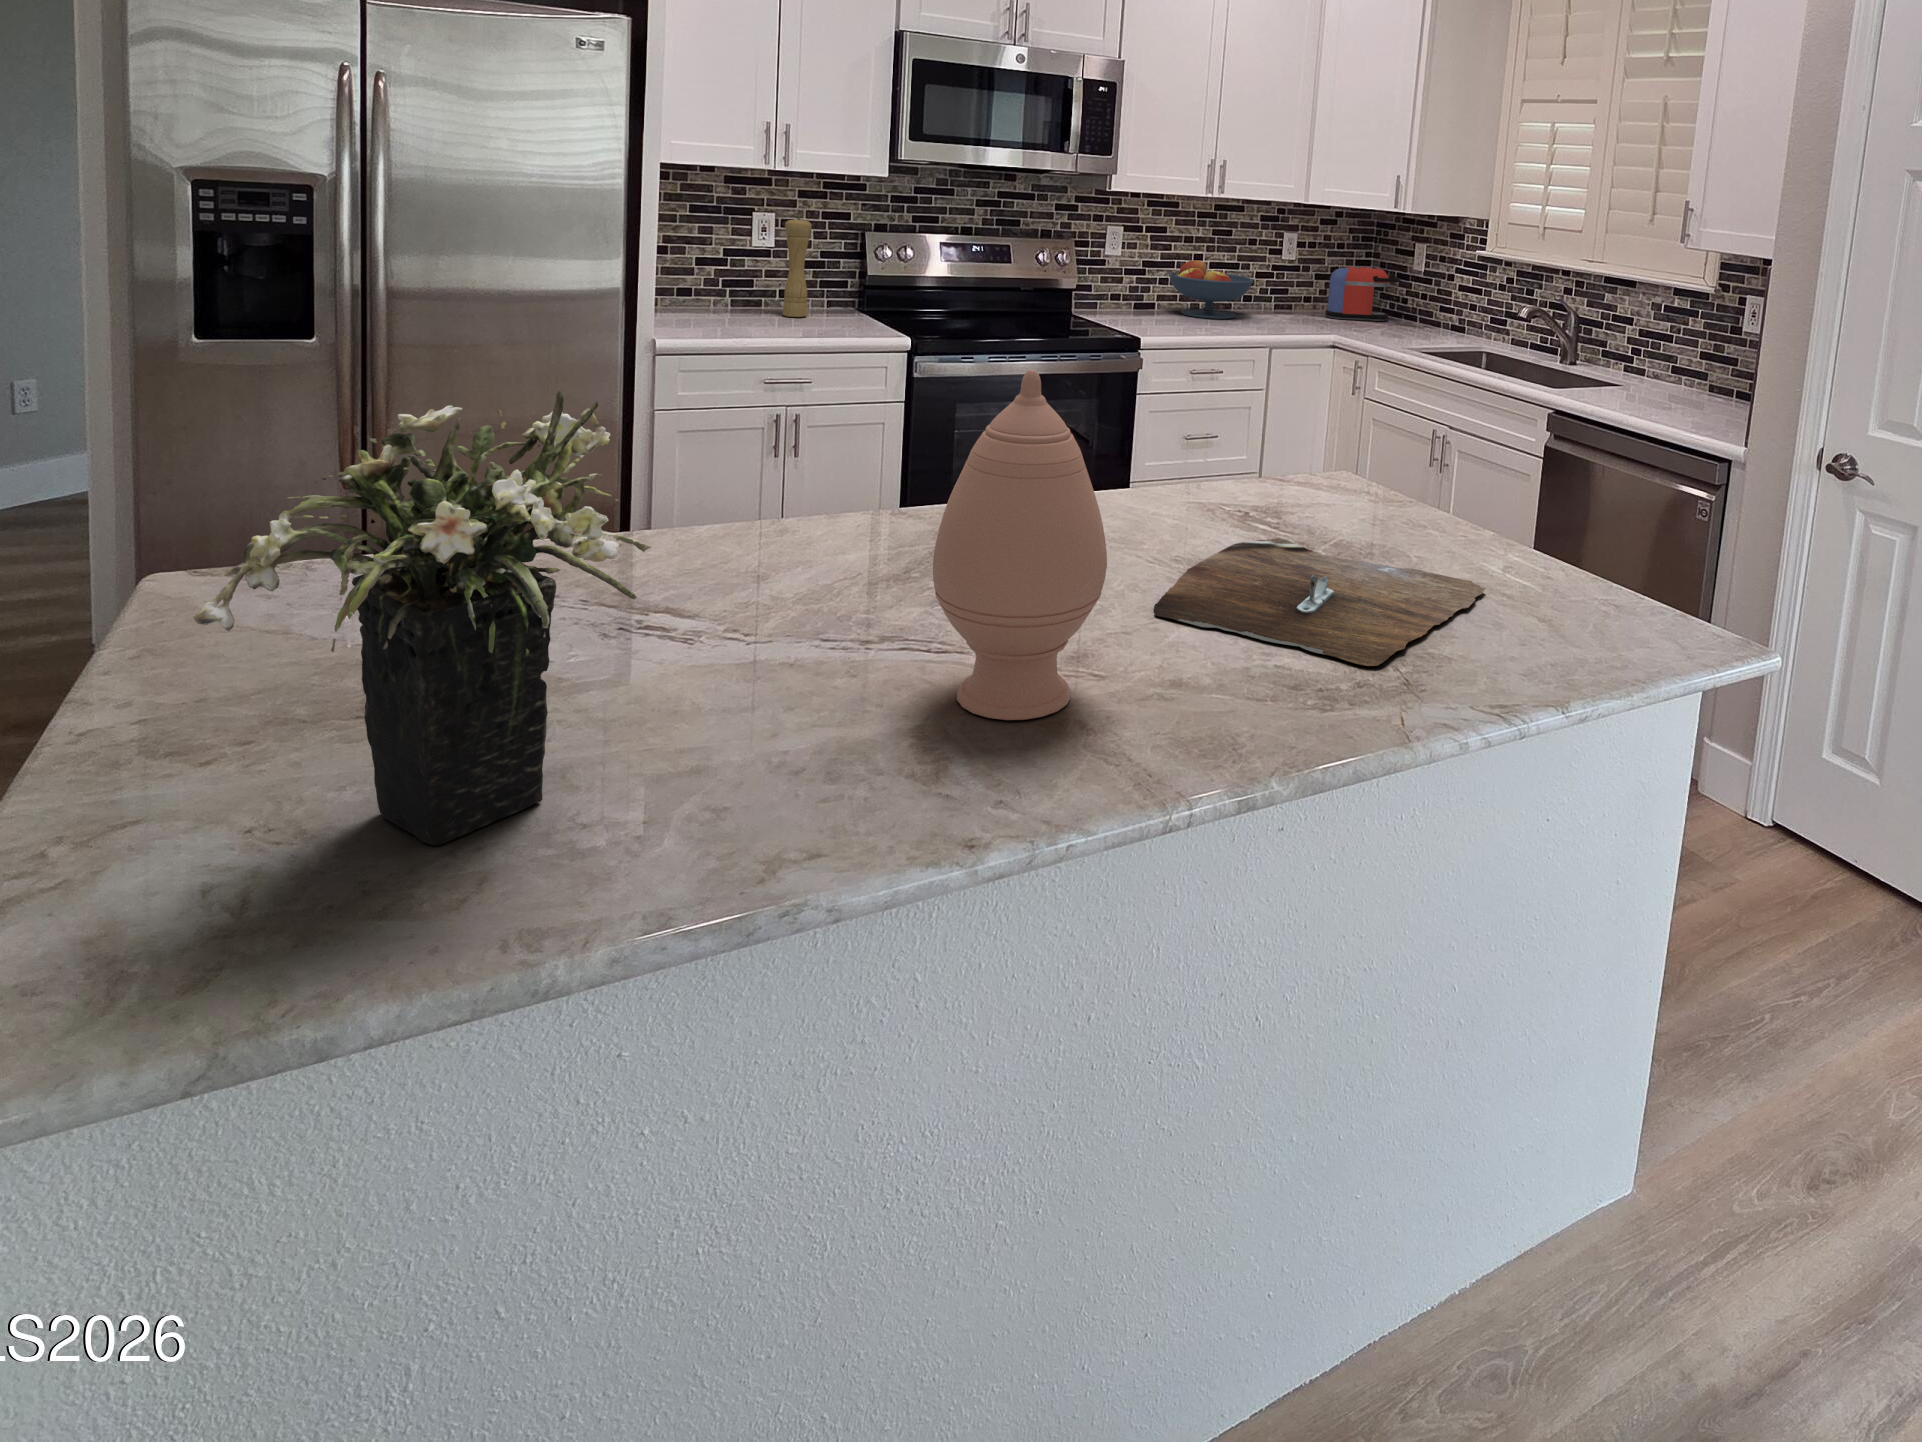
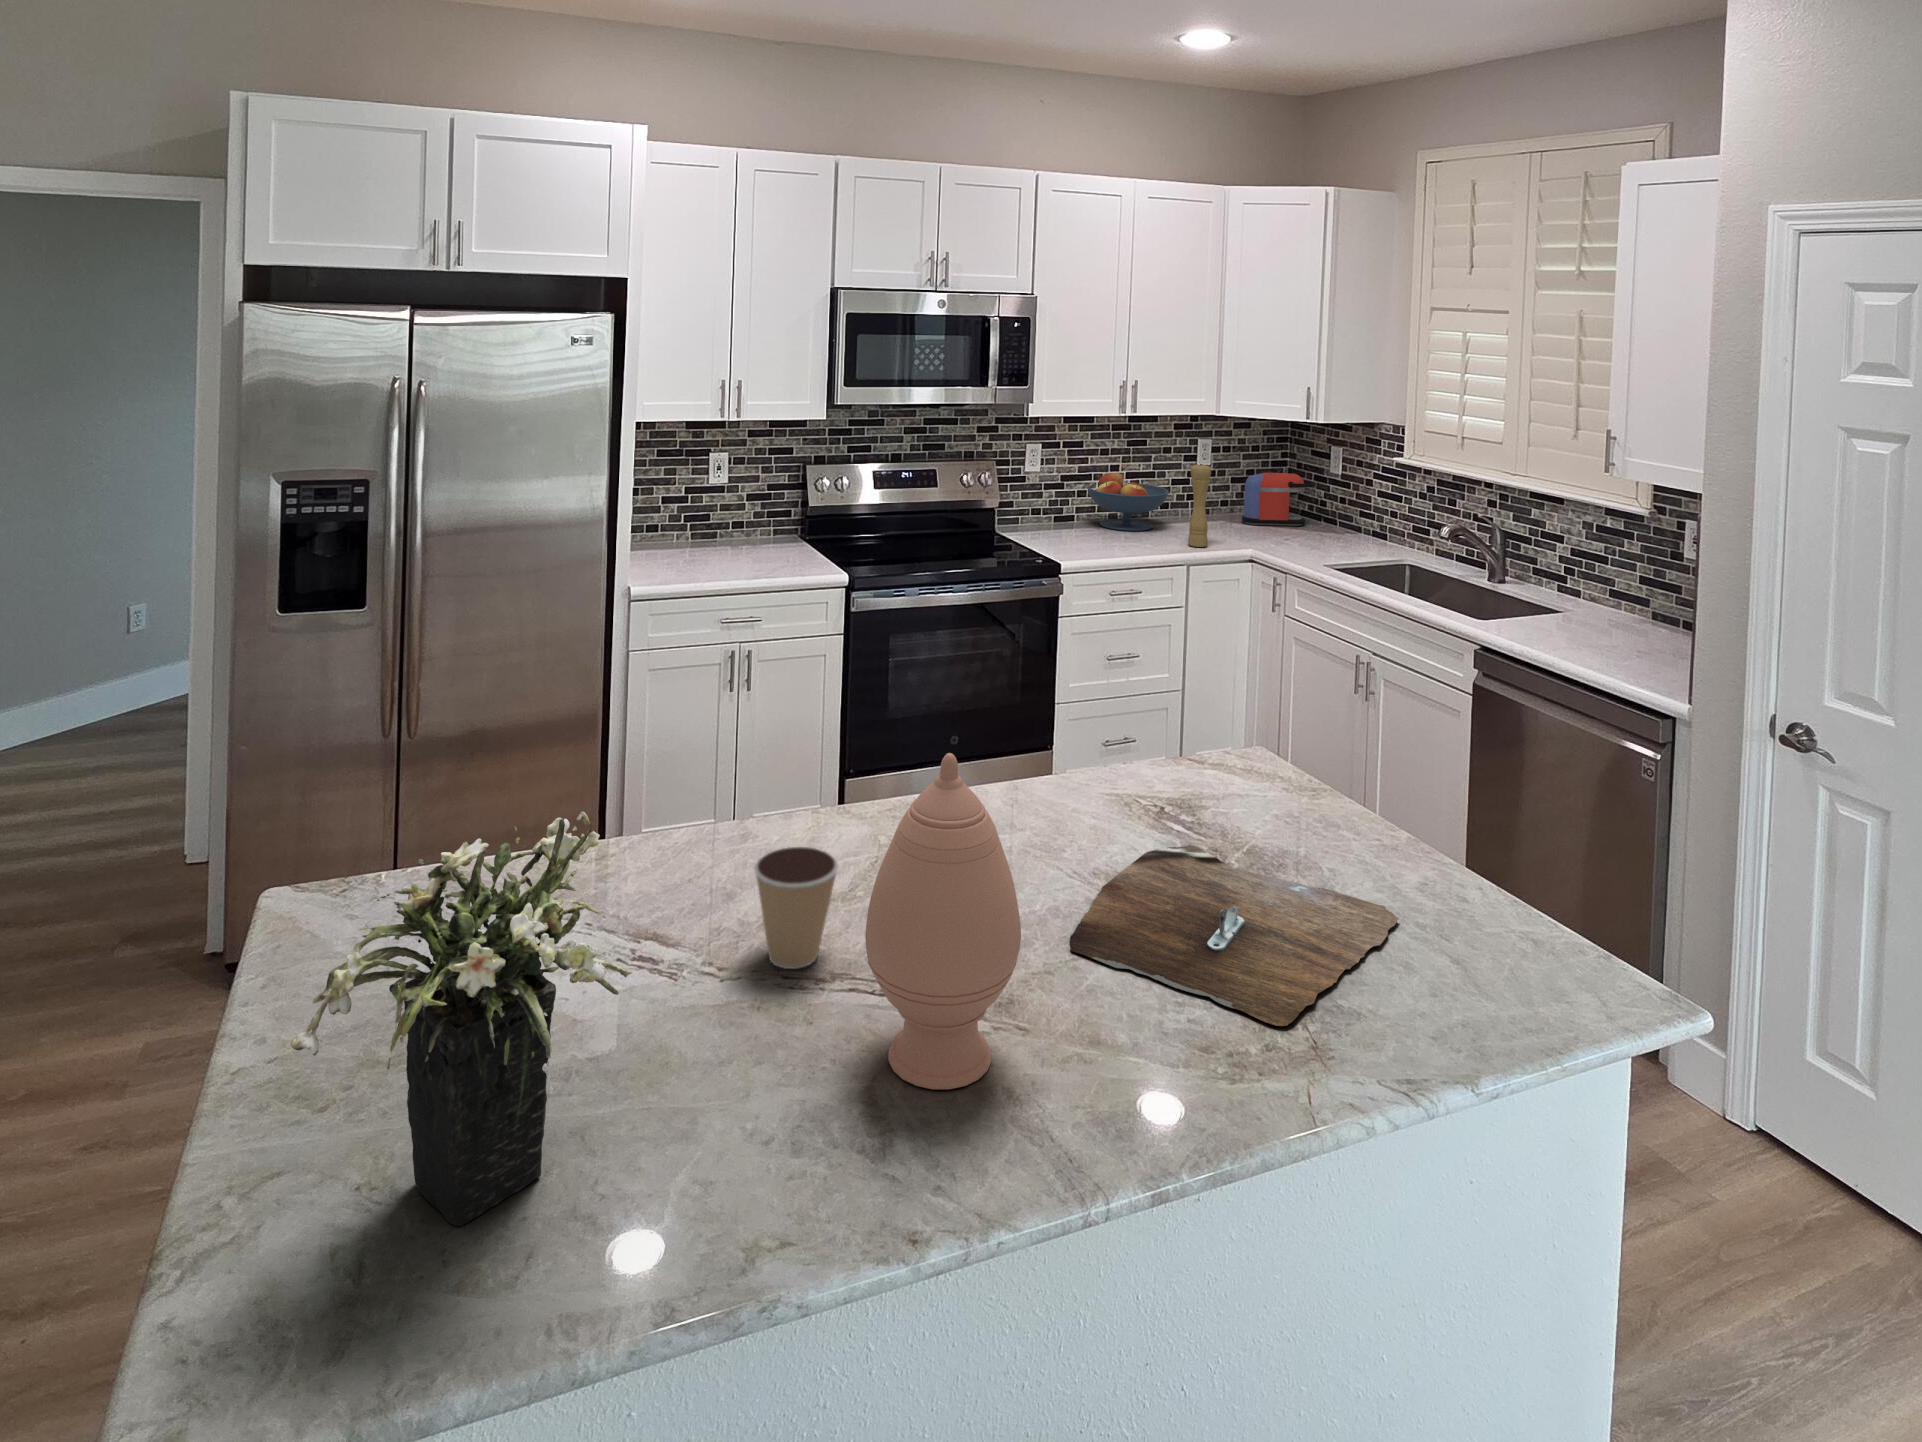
pepper mill: present [783,218,812,317] -> present [1188,464,1211,547]
coffee cup: none [802,511,901,632] -> present [754,847,839,969]

